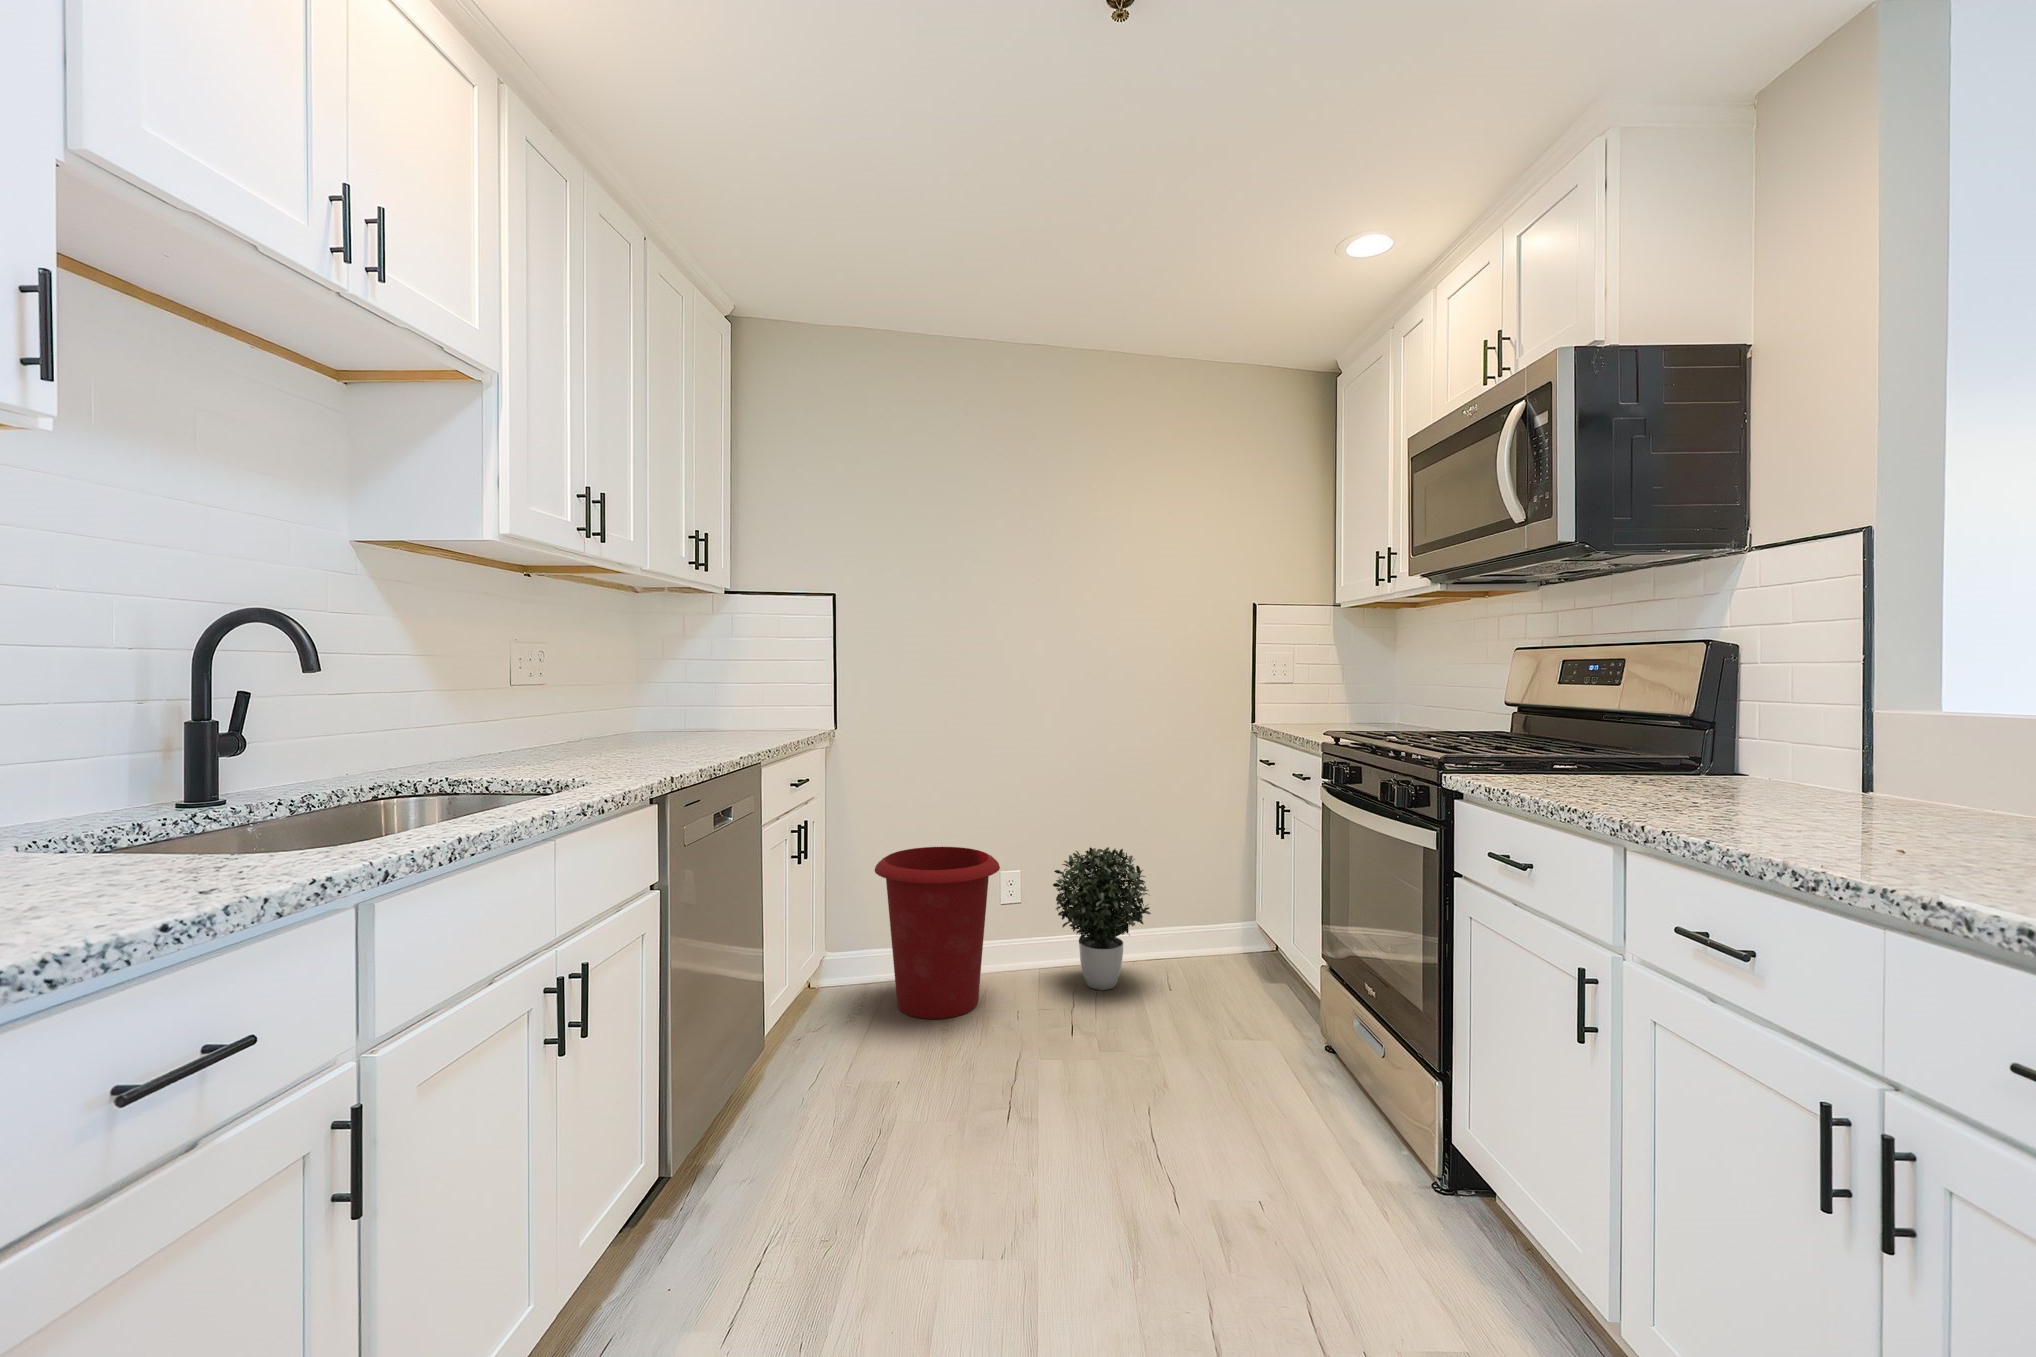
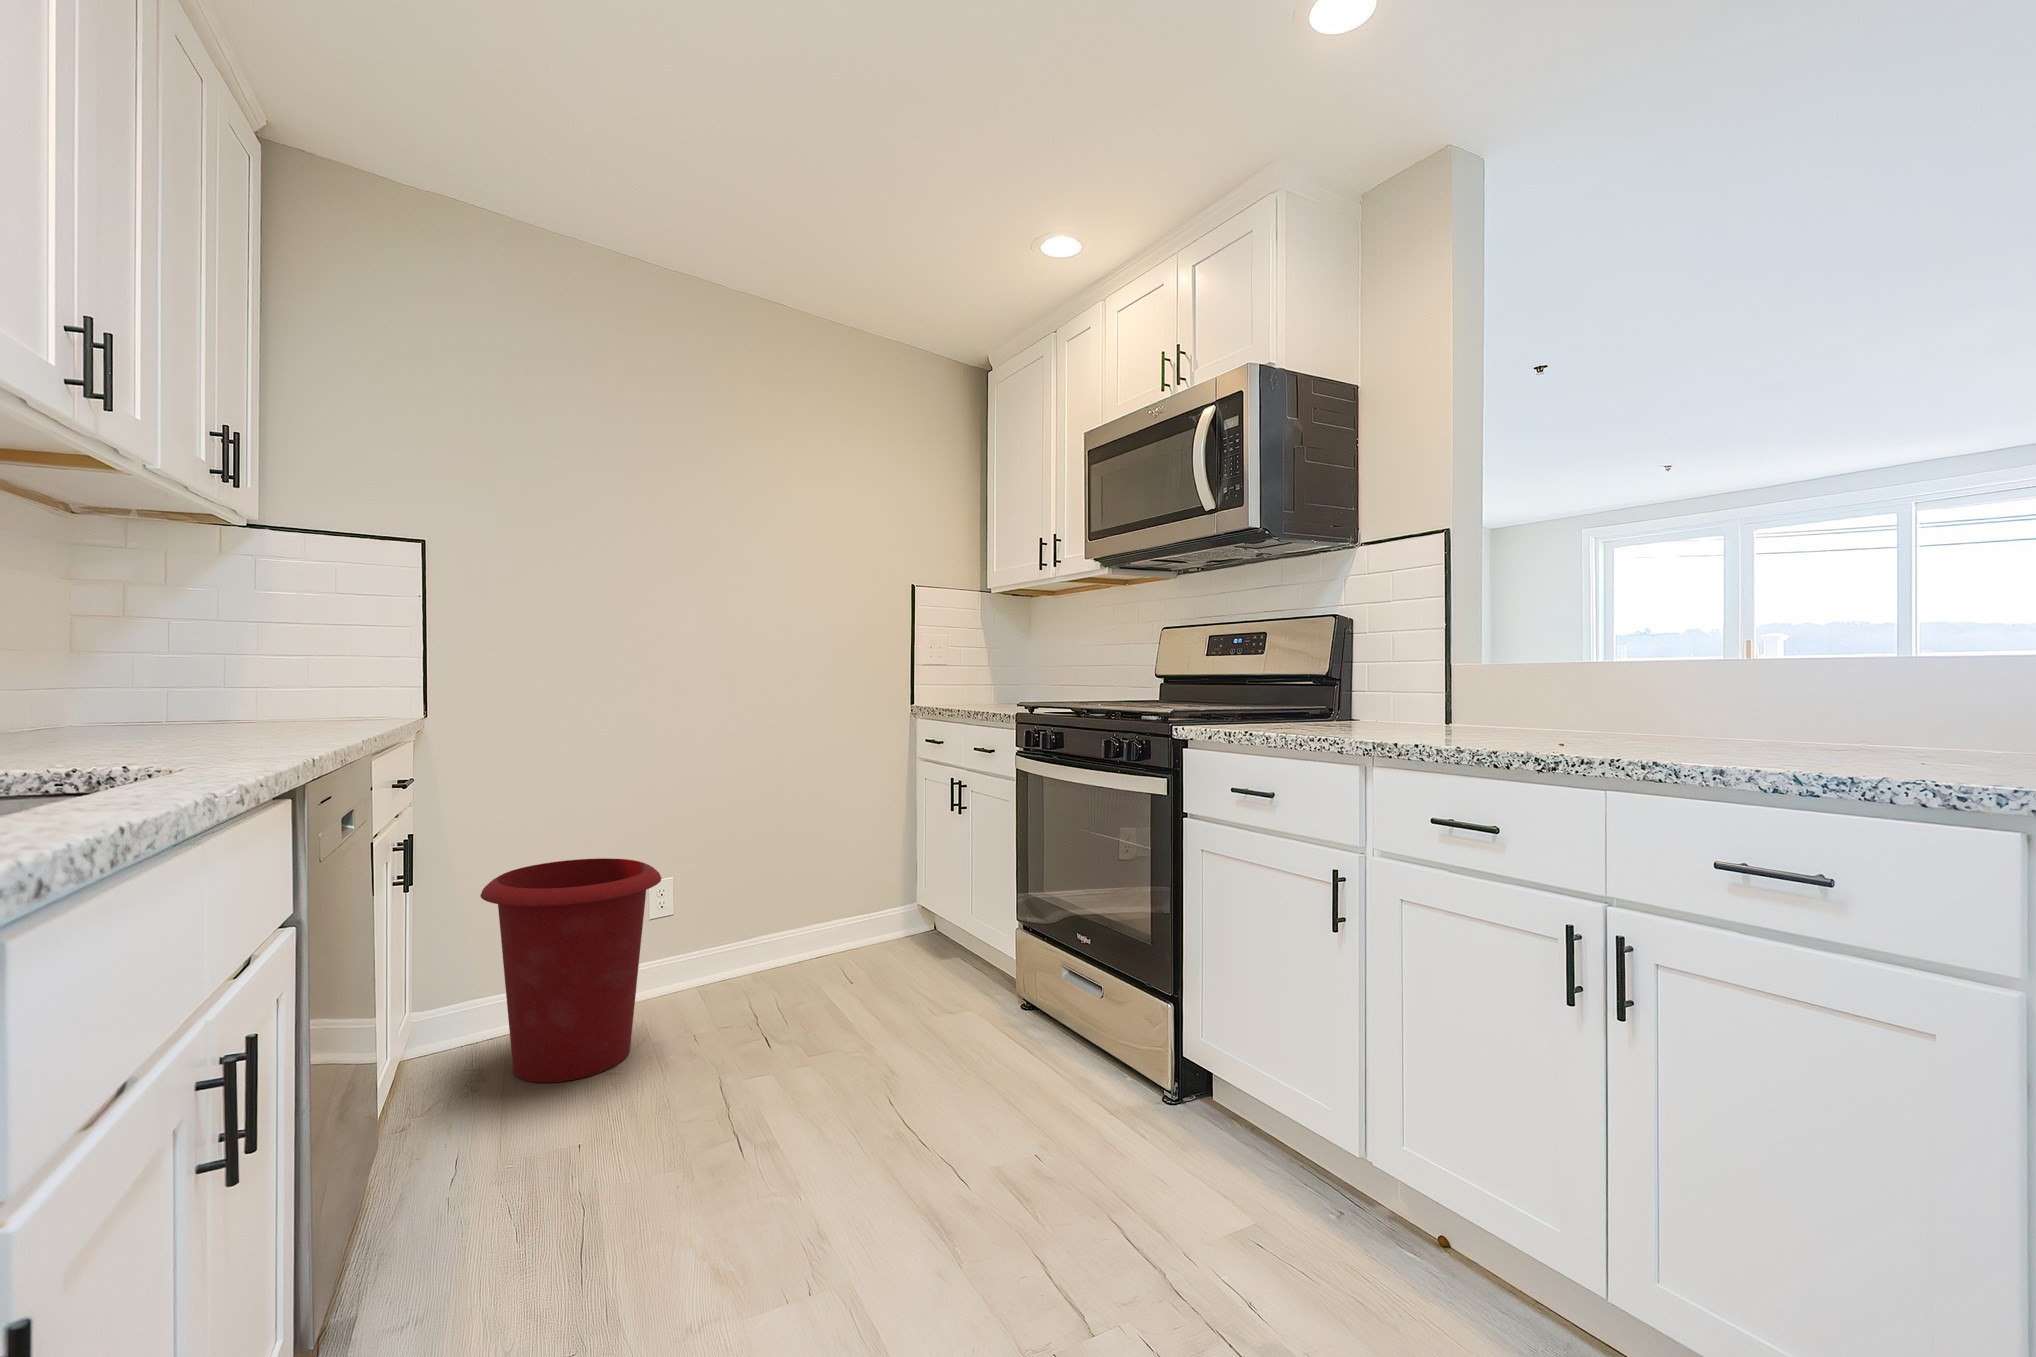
potted plant: present [1053,847,1151,990] -> none [713,840,830,1003]

